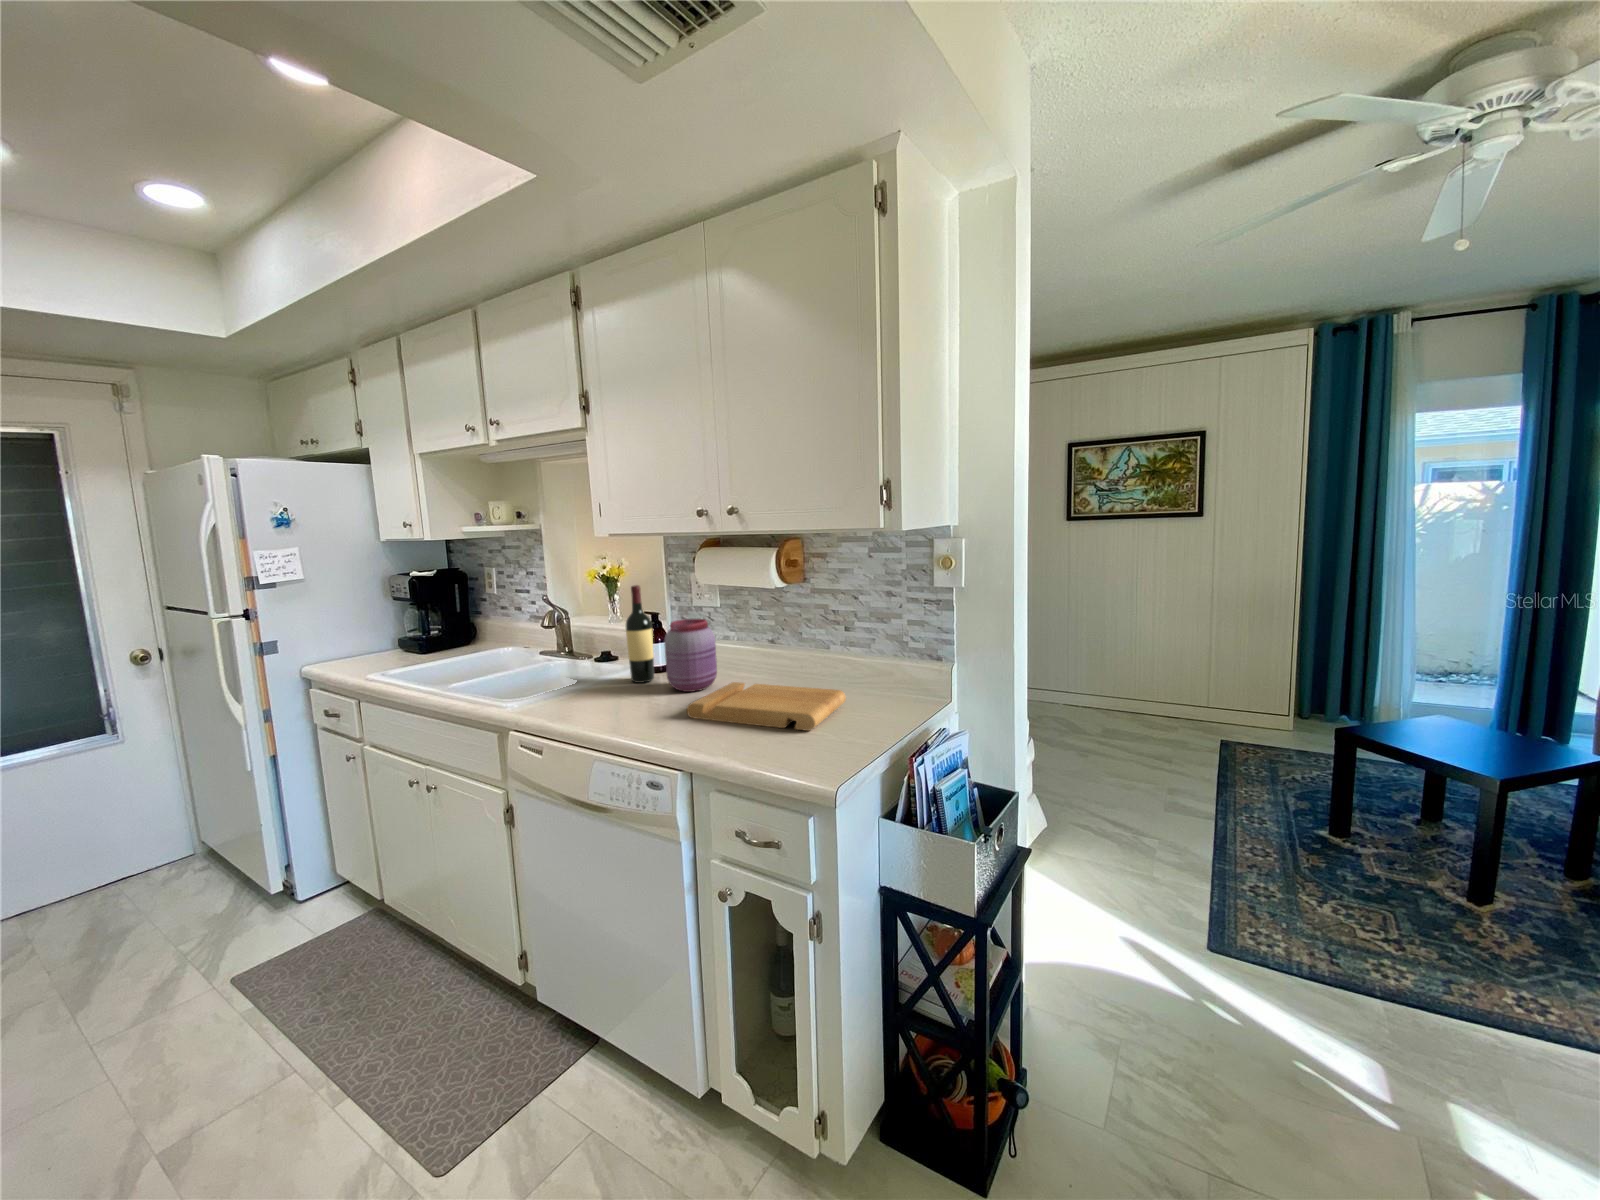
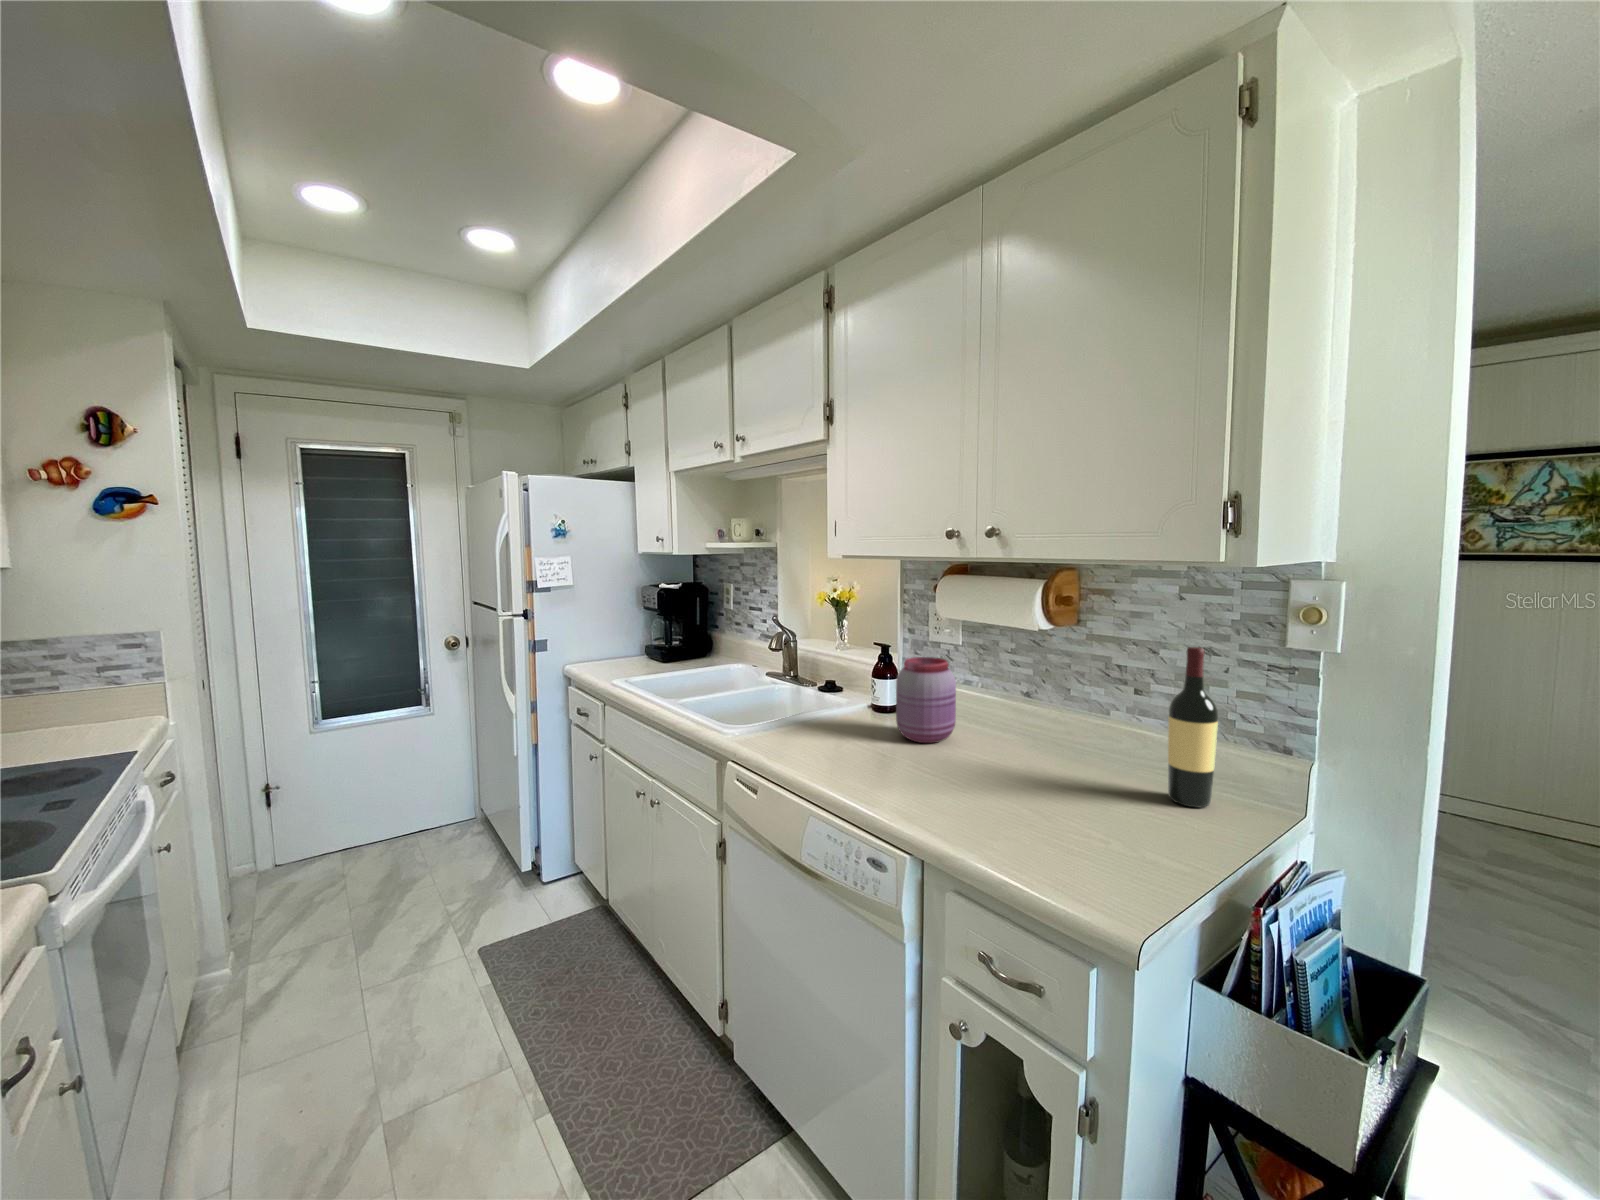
wine bottle: present [626,585,654,683] -> present [1168,647,1218,807]
cutting board: present [687,682,846,731] -> none [920,740,1133,828]

